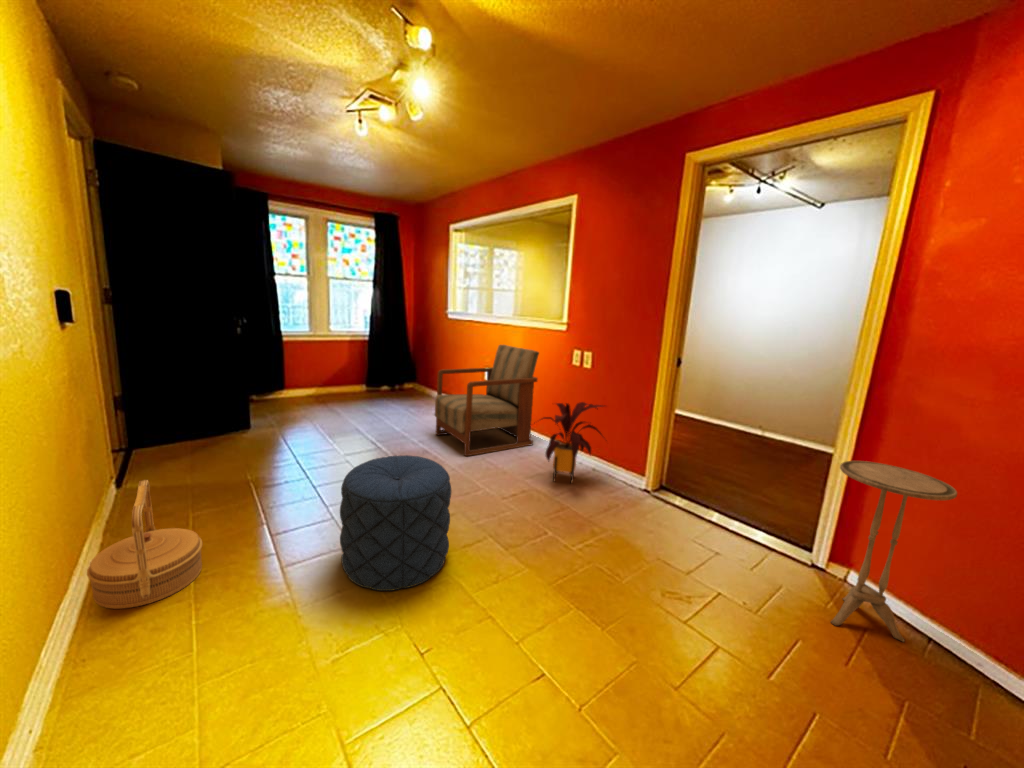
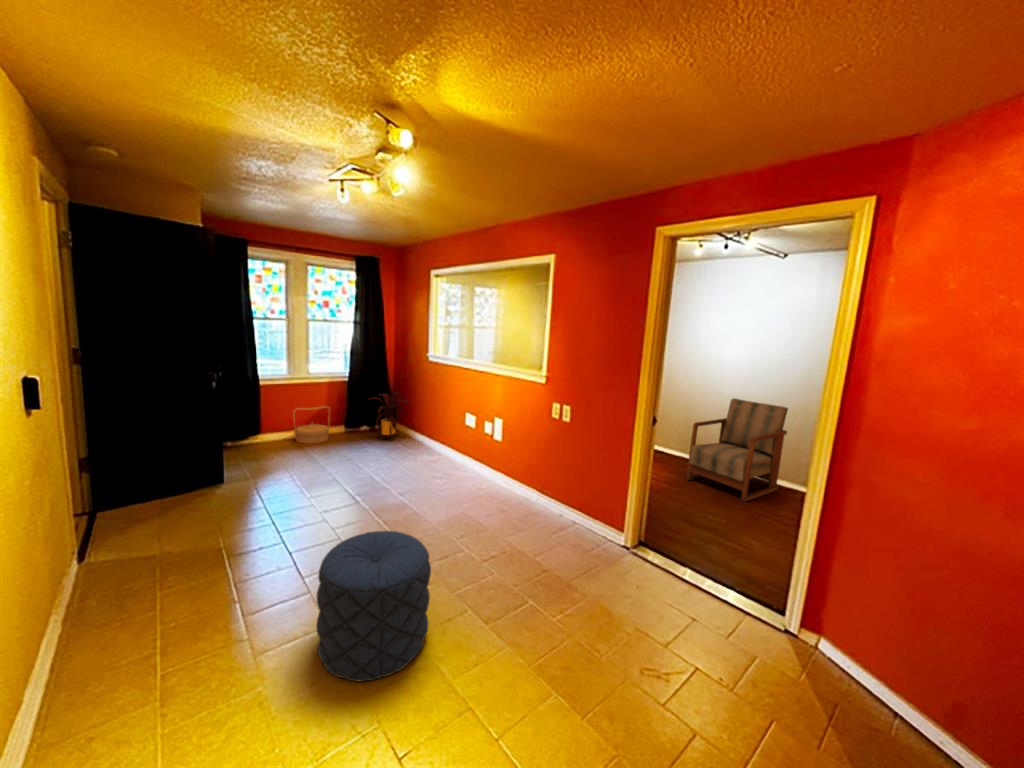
armchair: present [435,345,539,456] -> present [686,398,788,501]
house plant: present [542,402,603,483] -> present [371,391,409,441]
side table: present [831,461,957,642] -> none [802,536,914,719]
woven basket: present [87,480,202,609] -> present [294,407,329,444]

